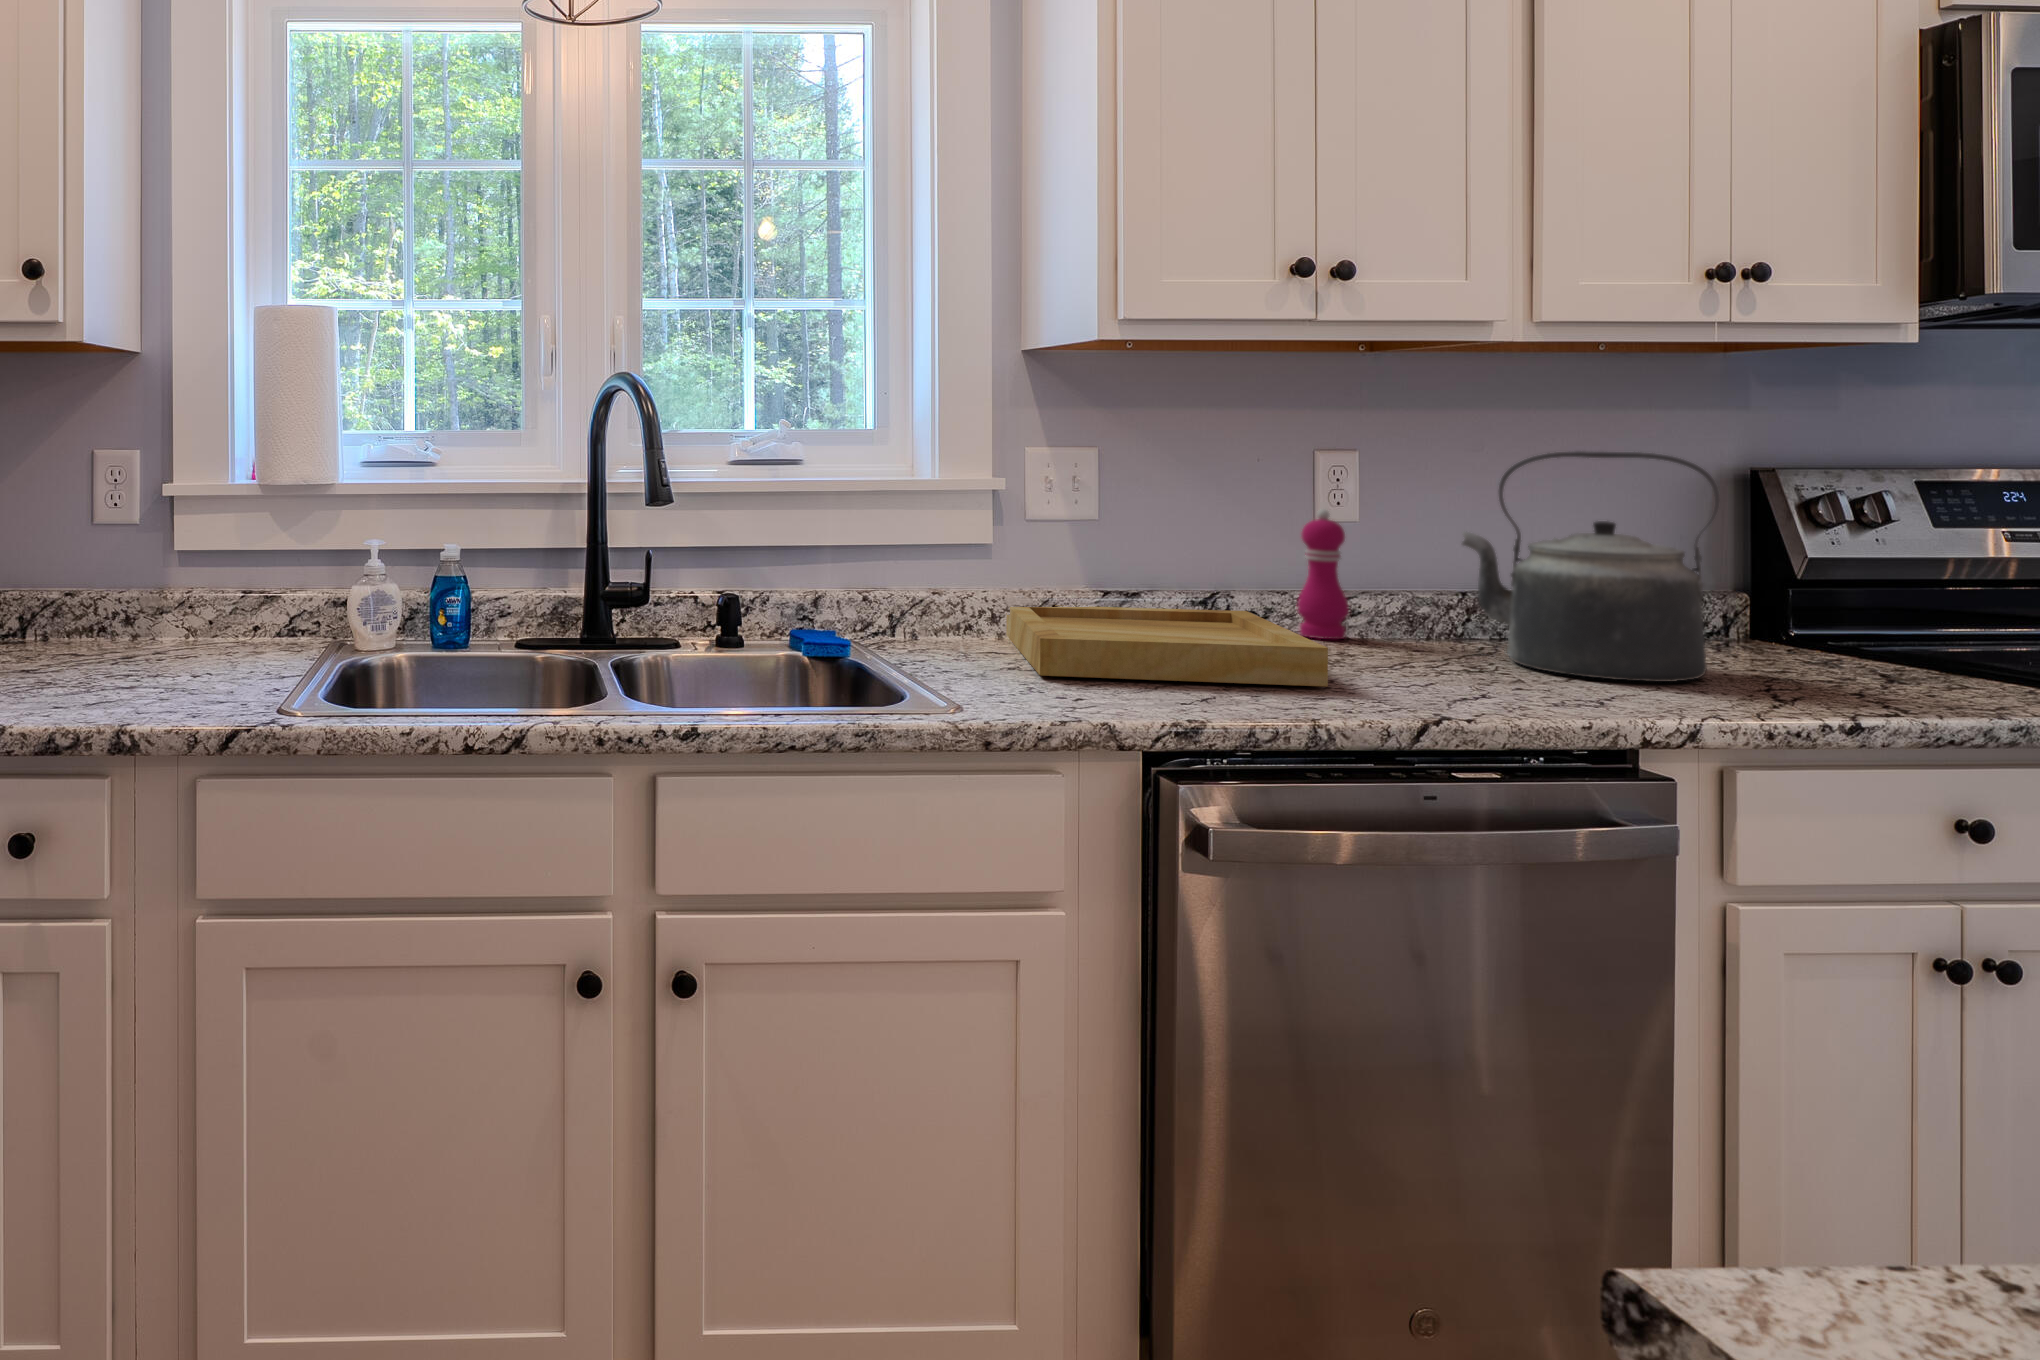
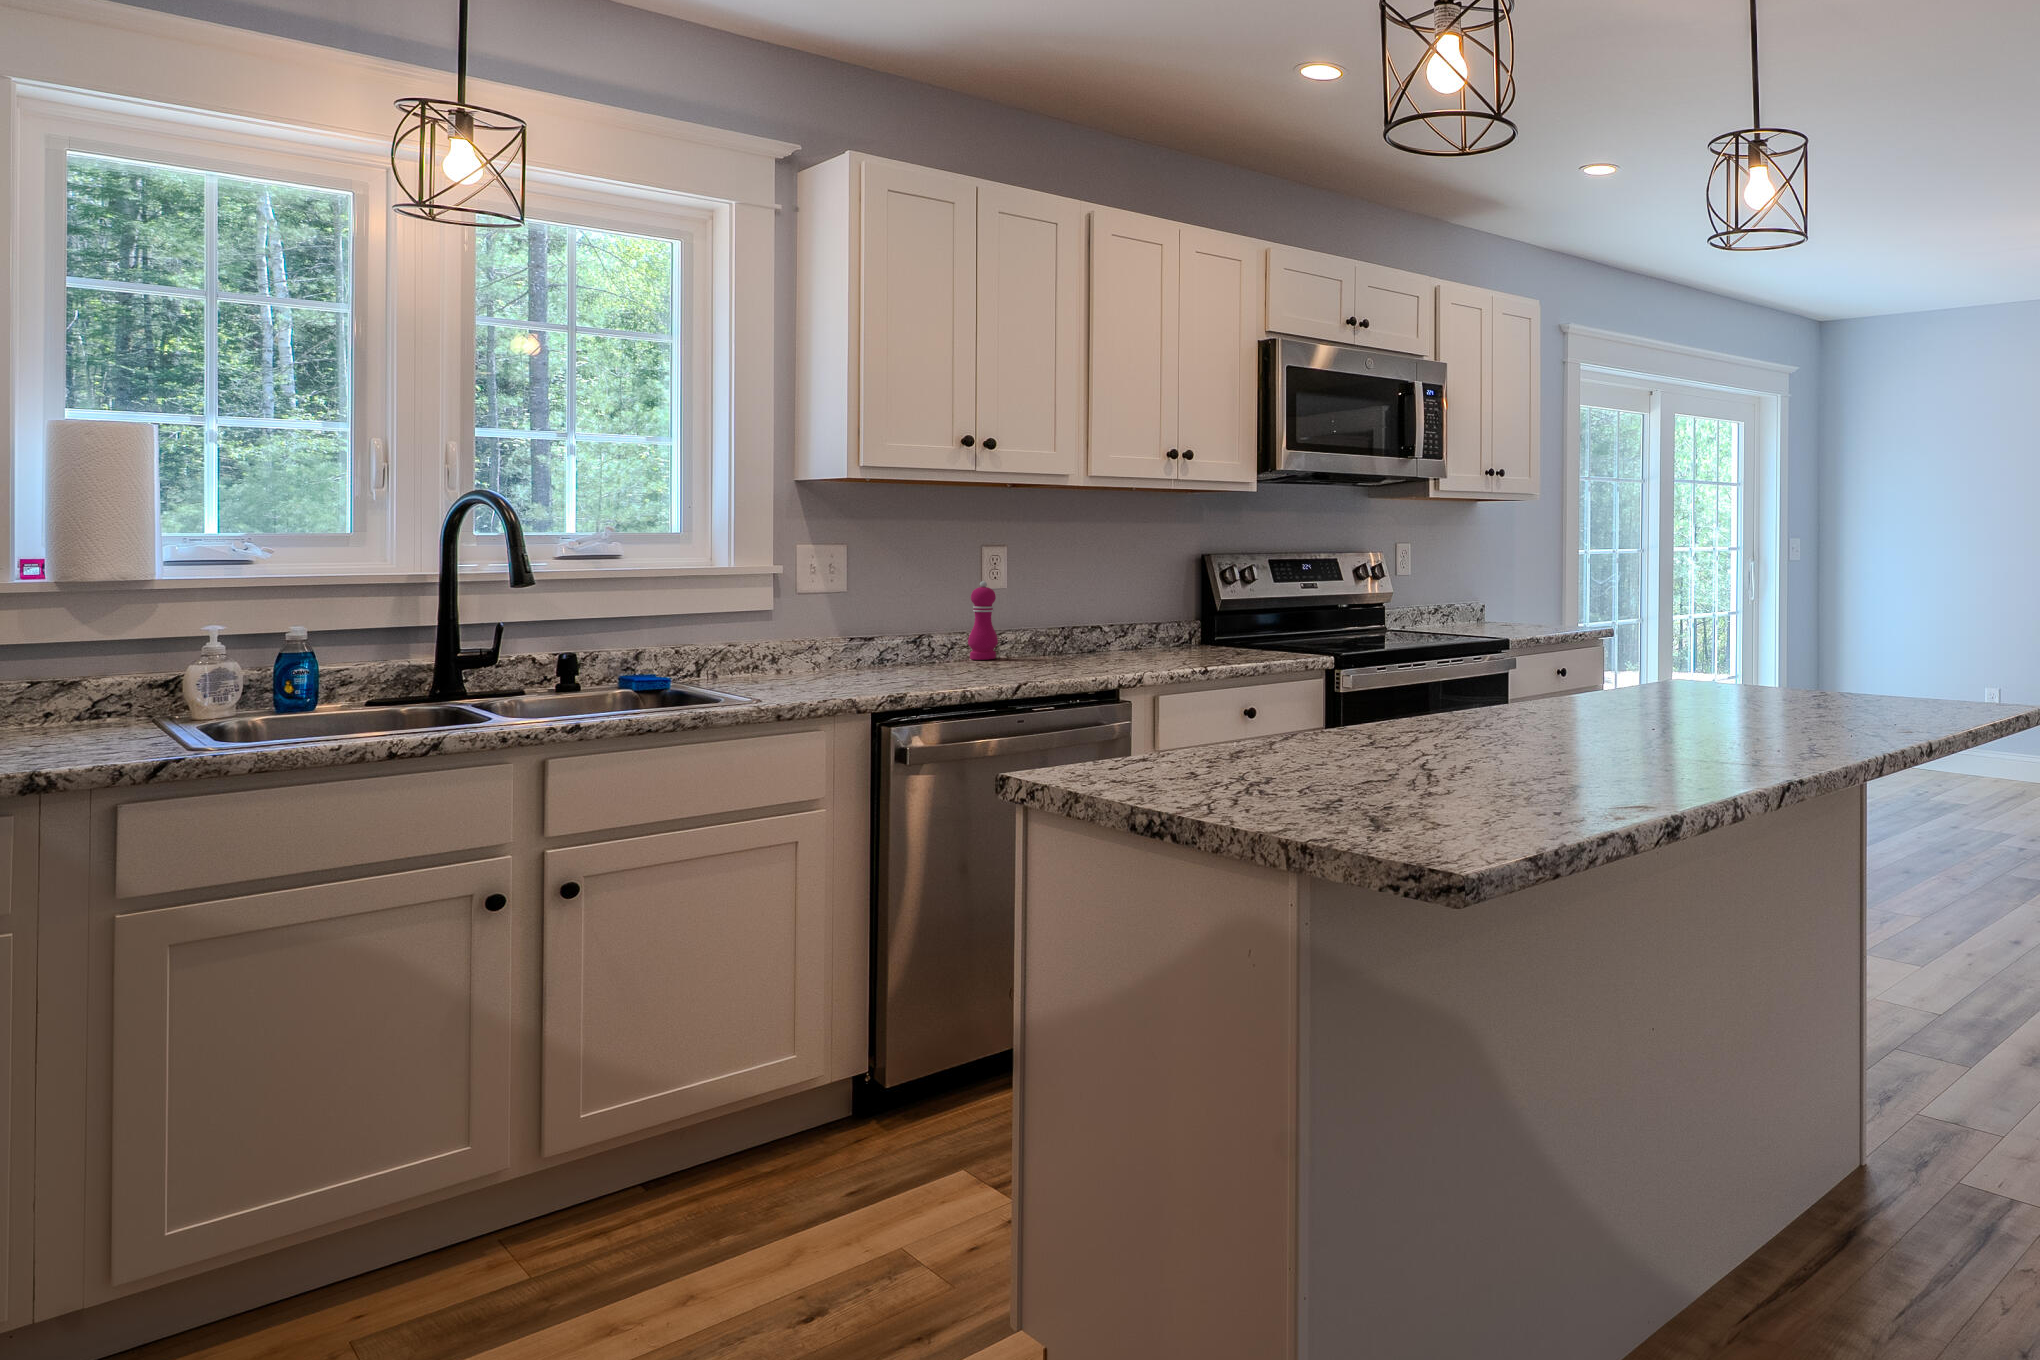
kettle: present [1462,451,1719,682] -> none [1055,544,1169,664]
tray: present [1006,606,1328,687] -> none [780,645,978,686]

